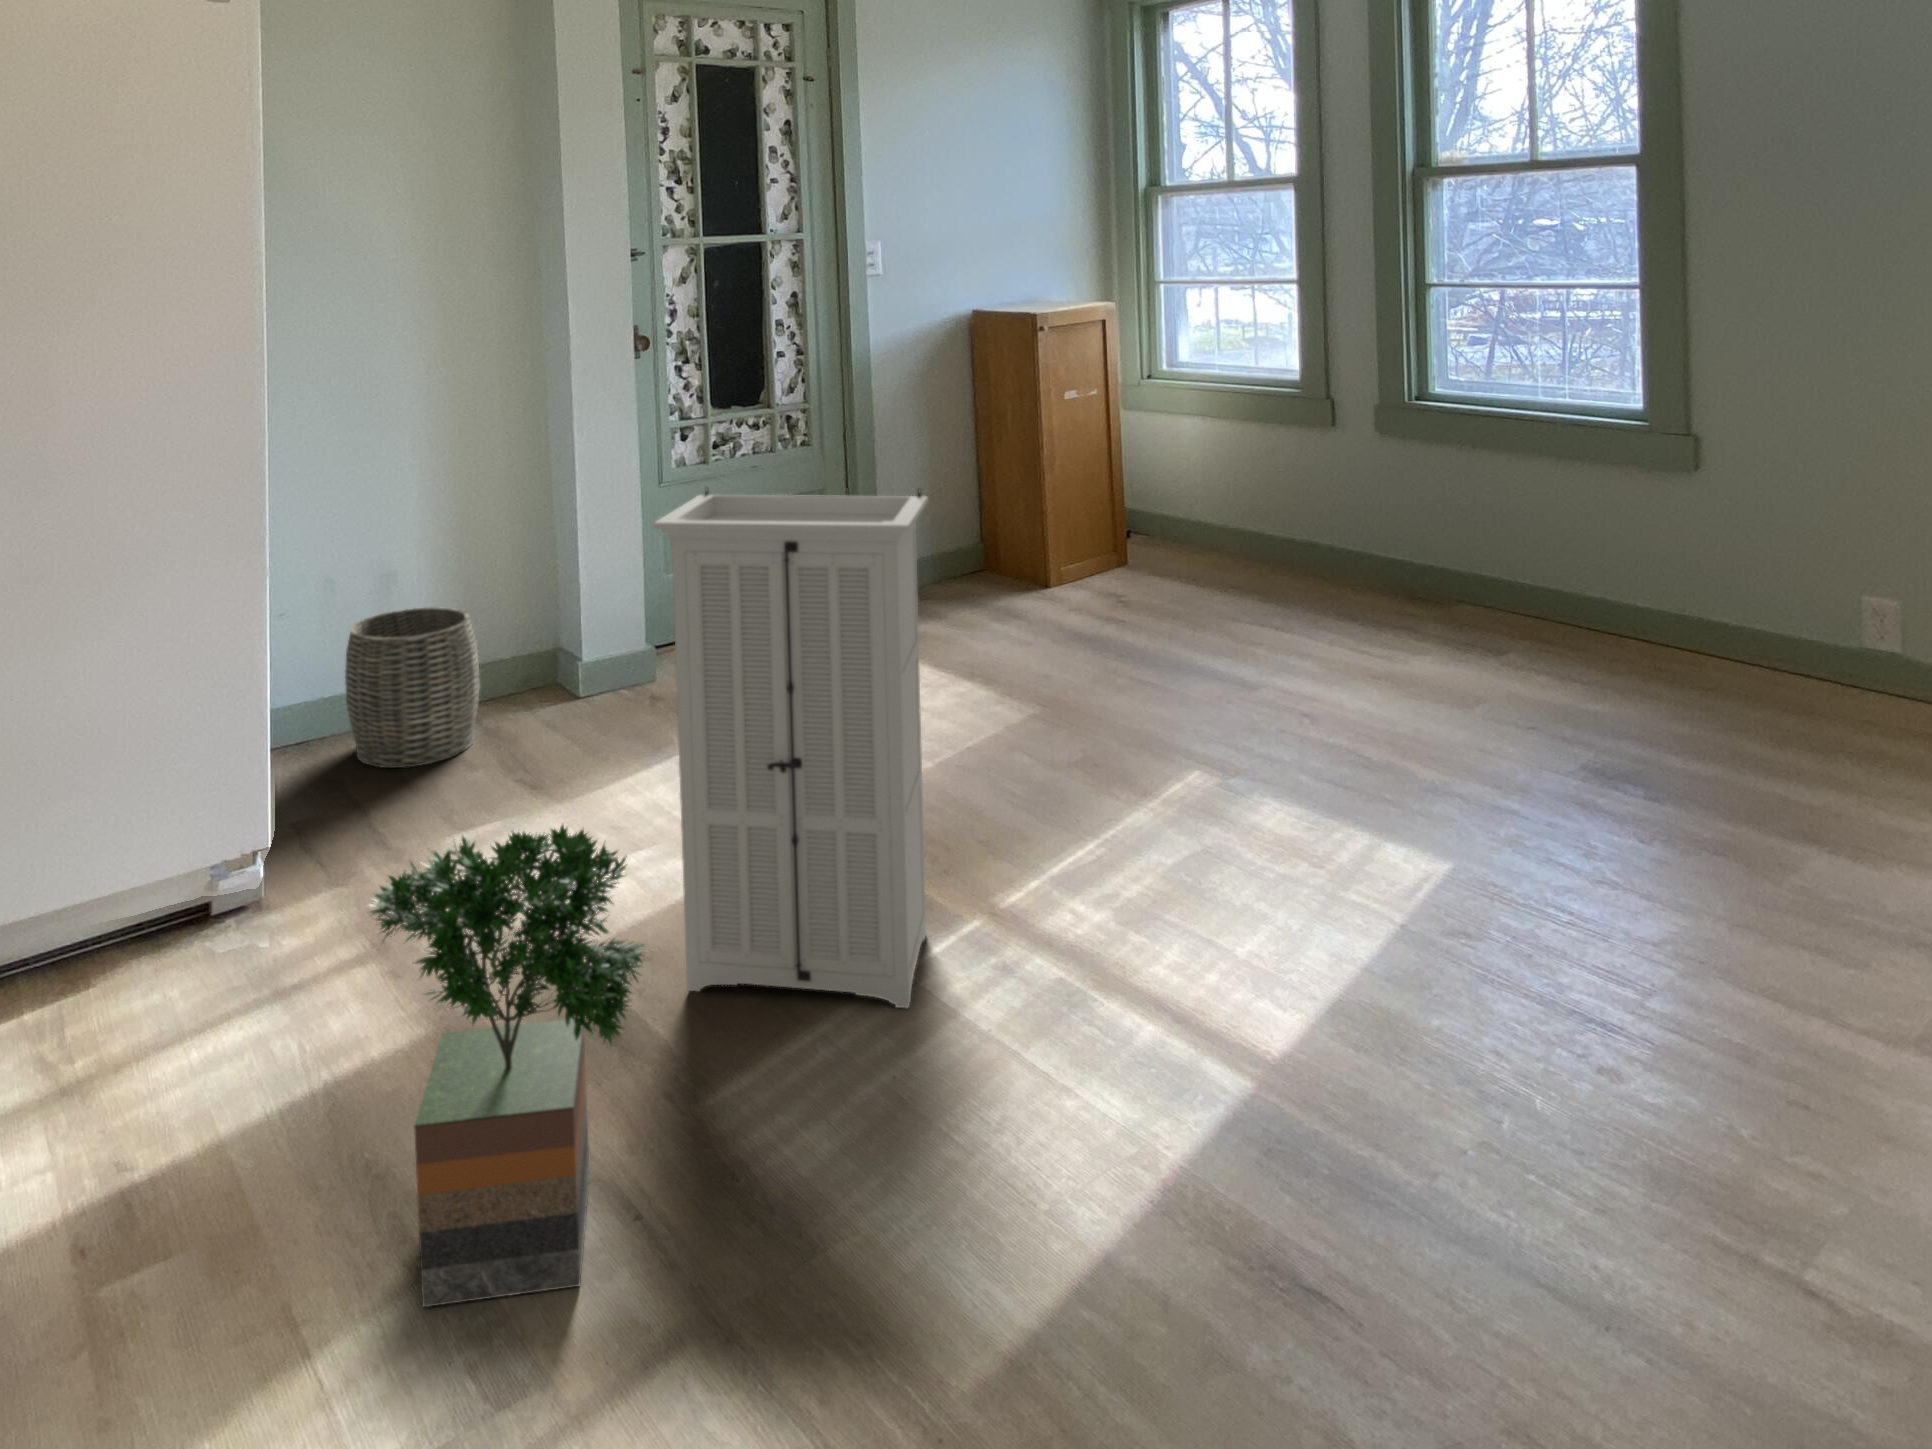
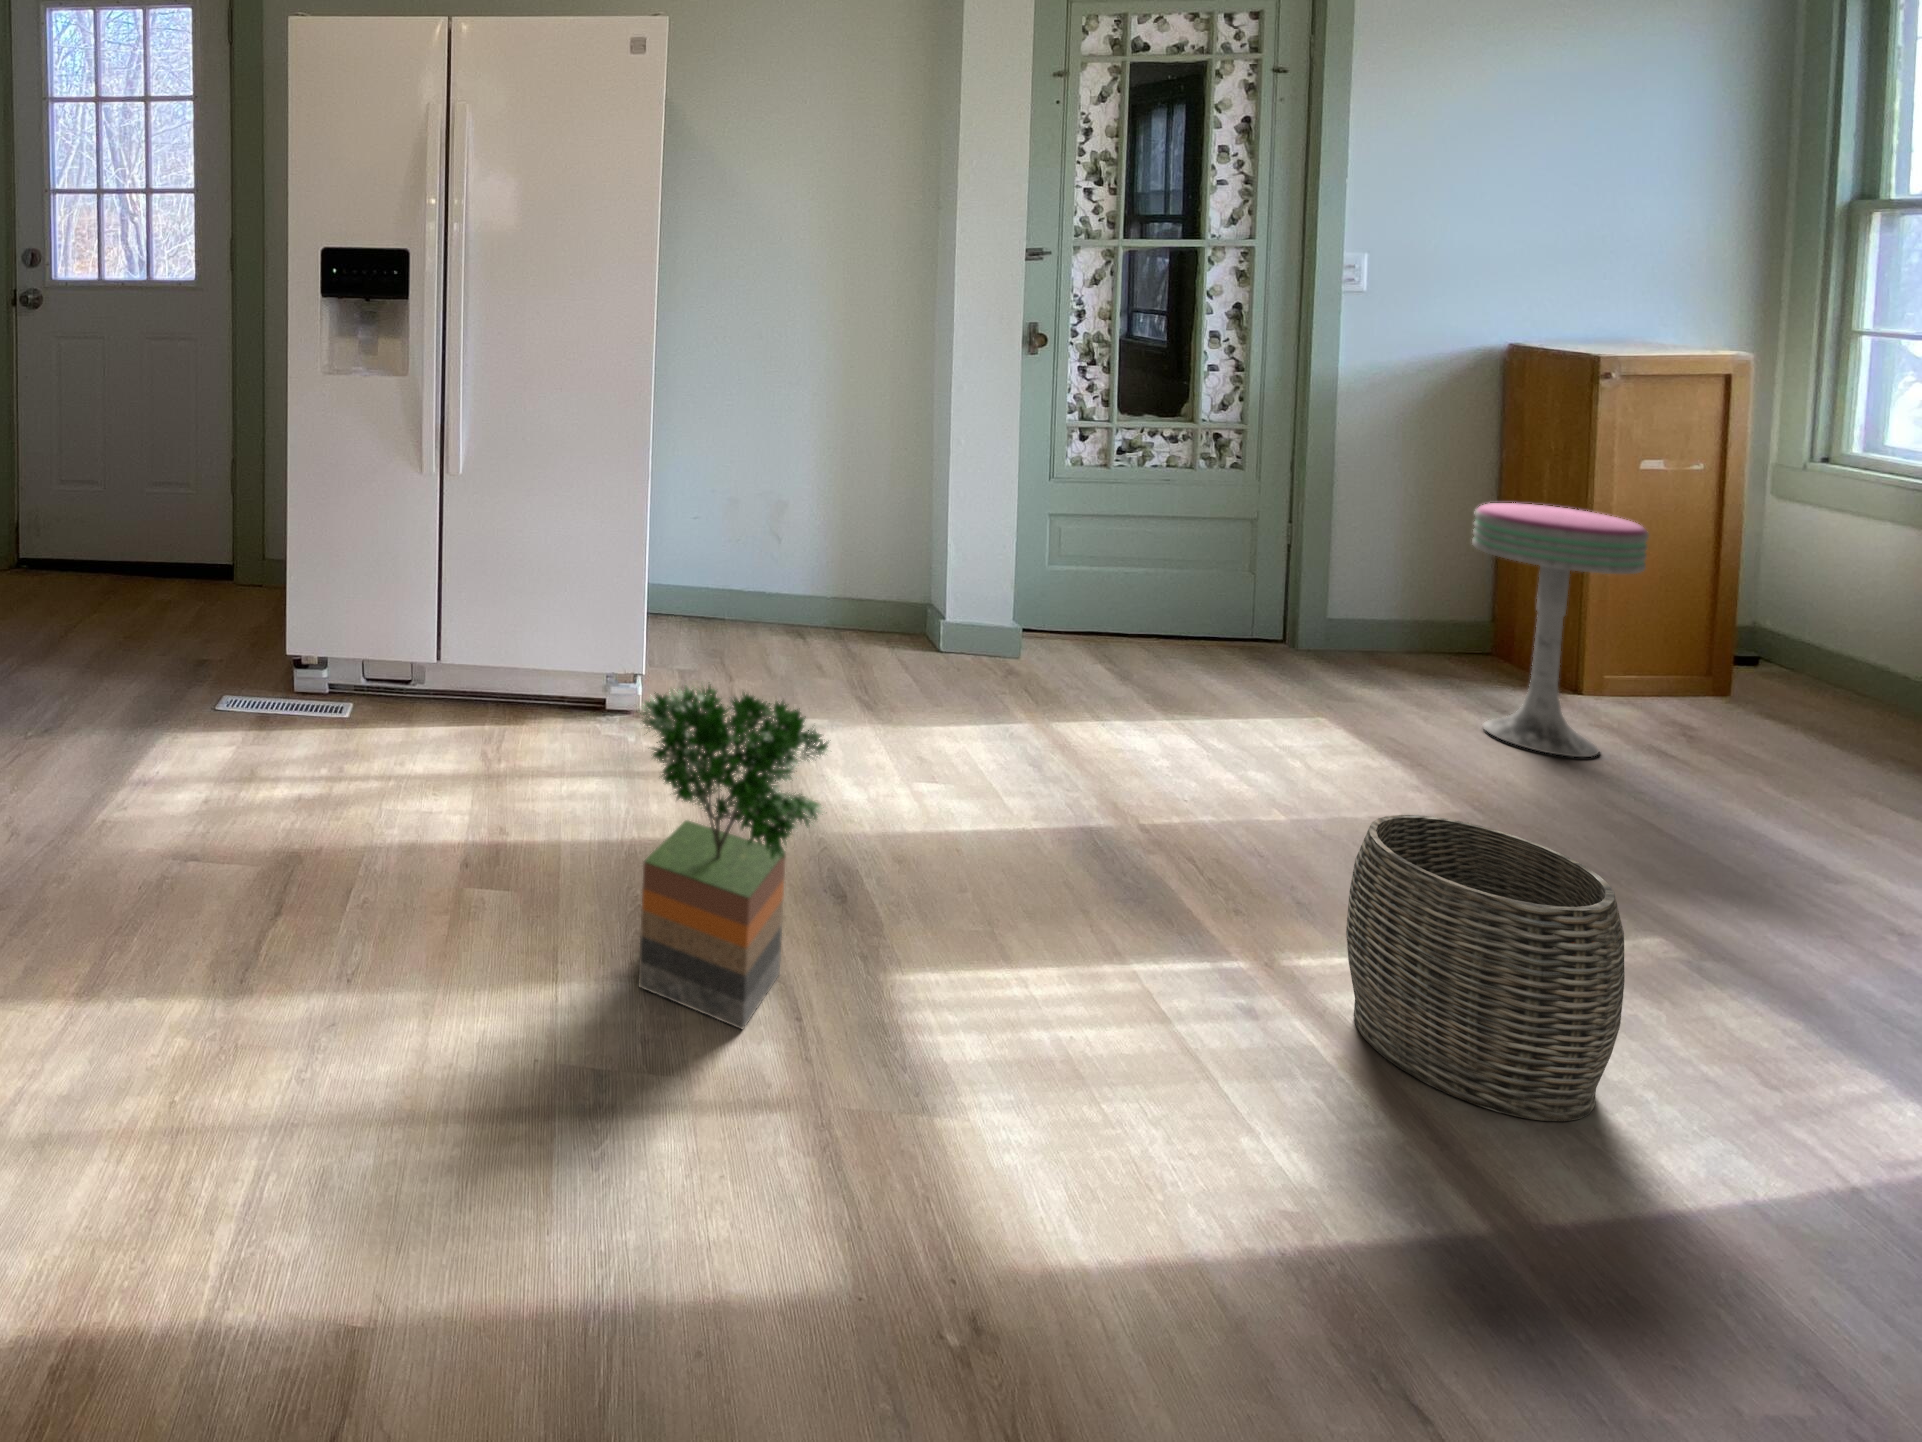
bar stool: none [991,440,1096,643] -> present [1472,503,1649,757]
storage cabinet: present [654,491,928,1008] -> none [916,473,1222,994]
woven basket: present [345,607,480,768] -> present [1346,815,1624,1121]

